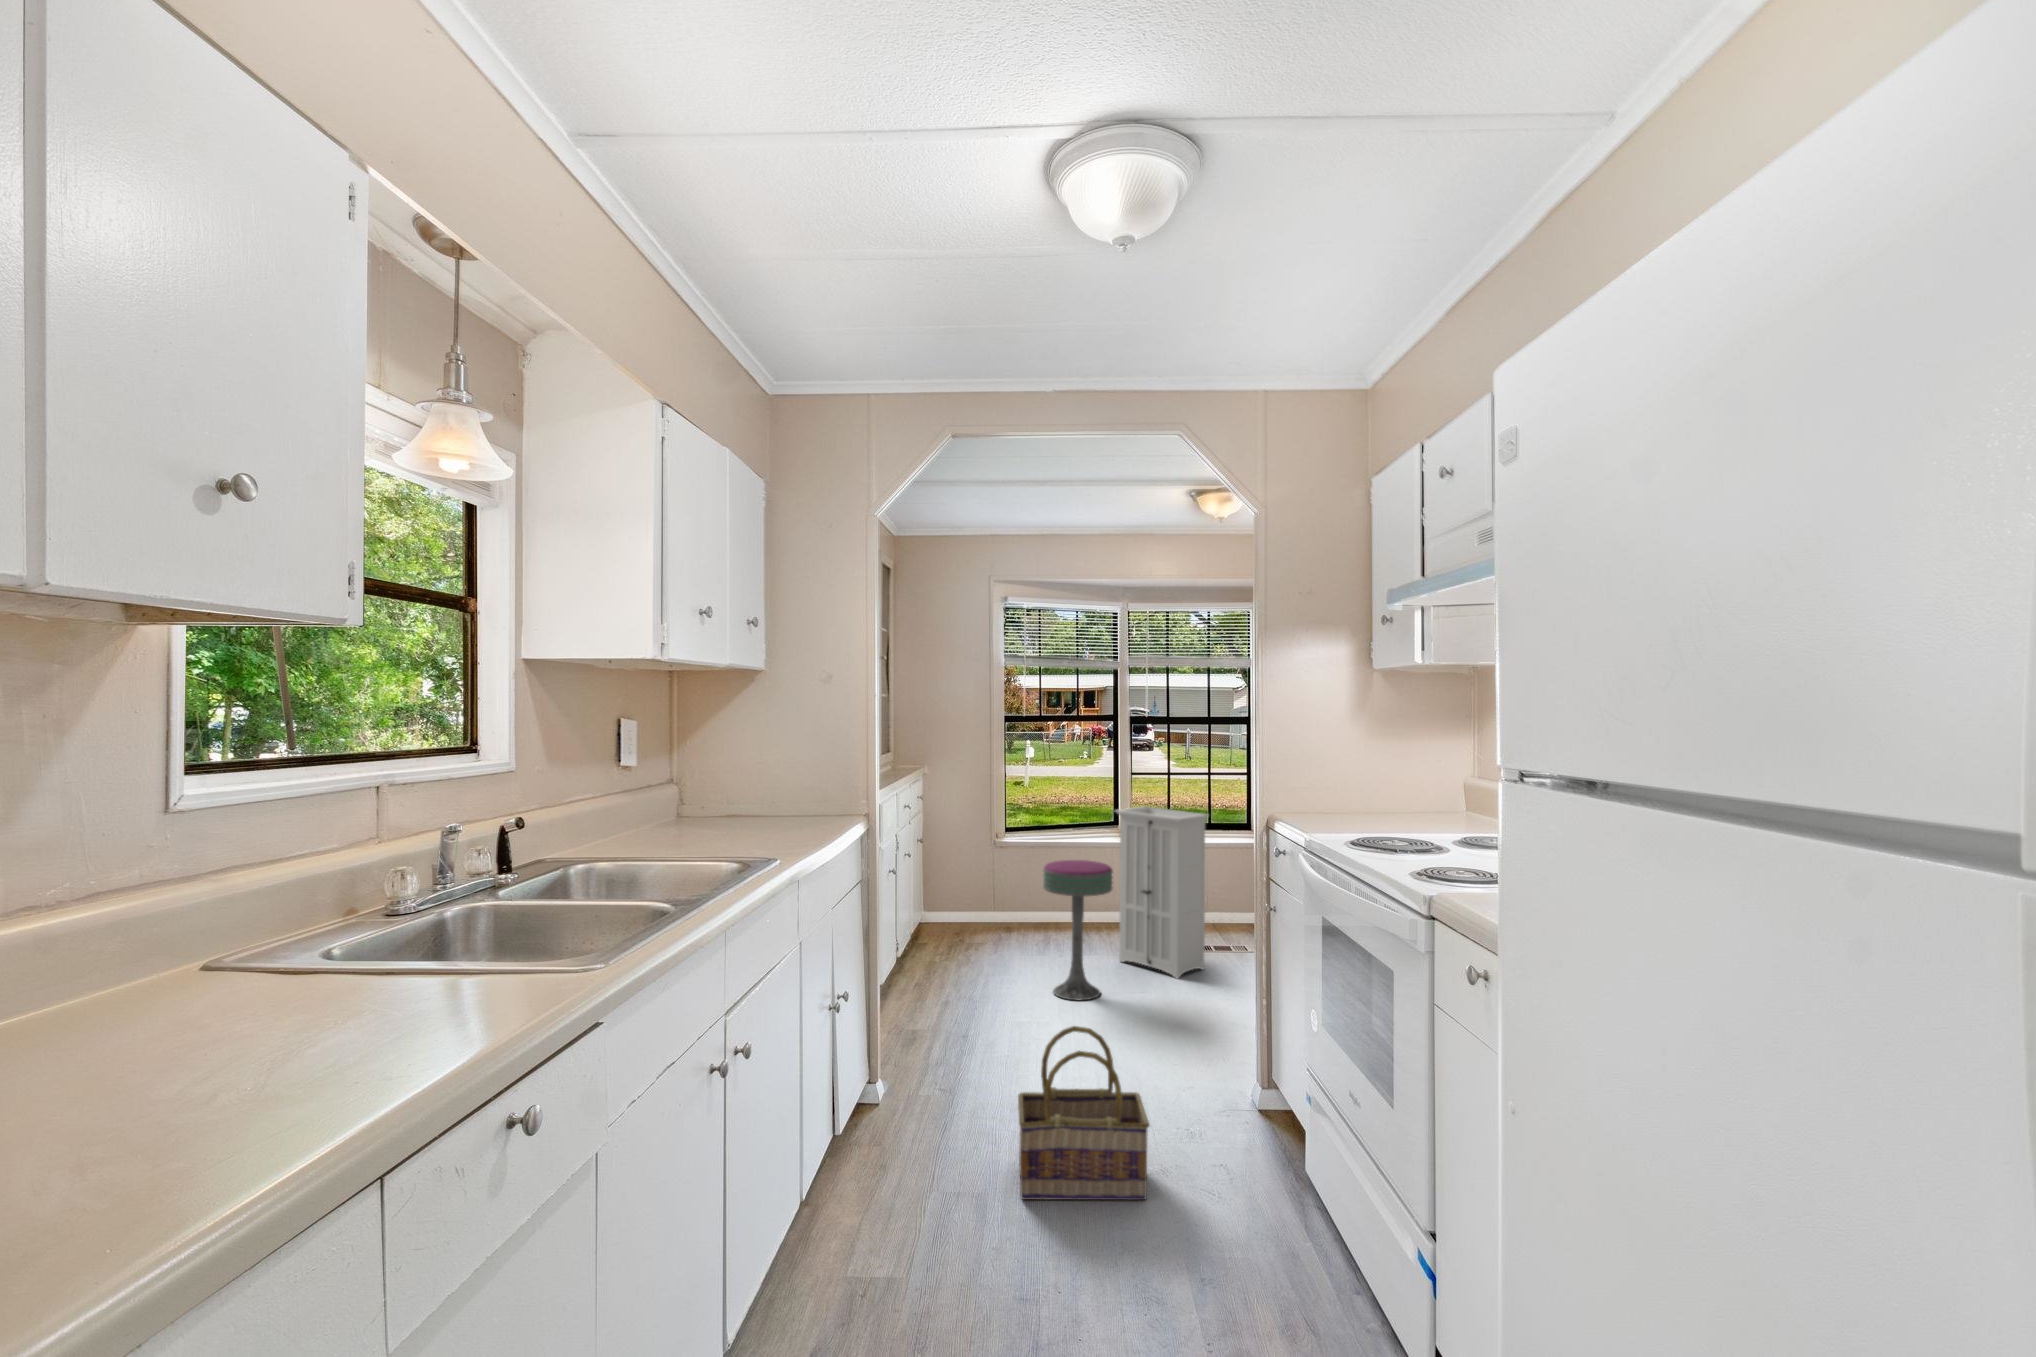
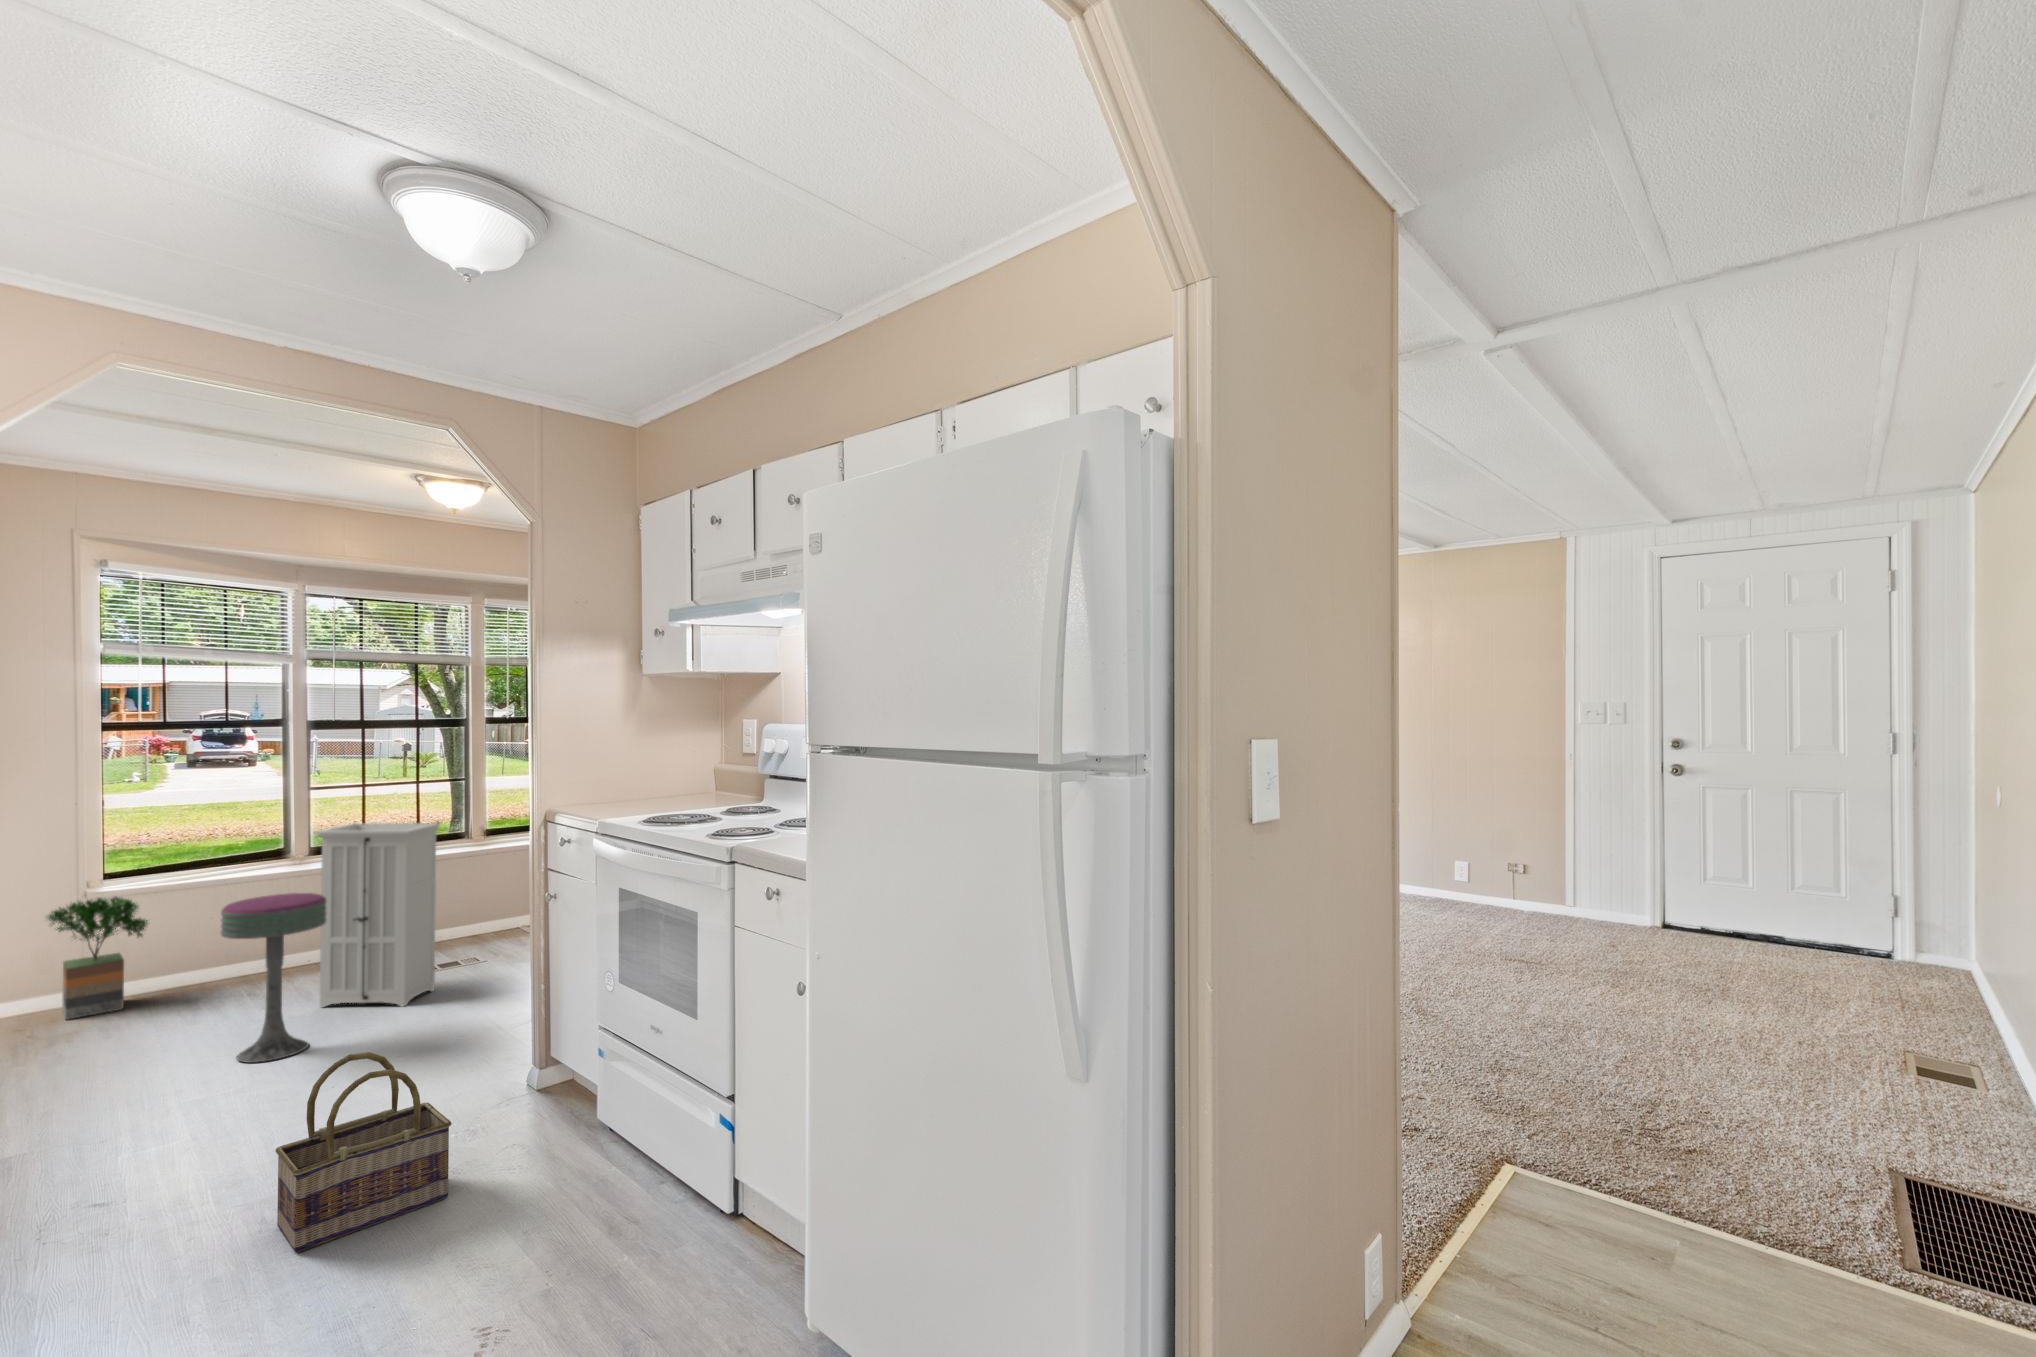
potted tree: none [970,841,1026,929] -> present [47,896,148,1020]

